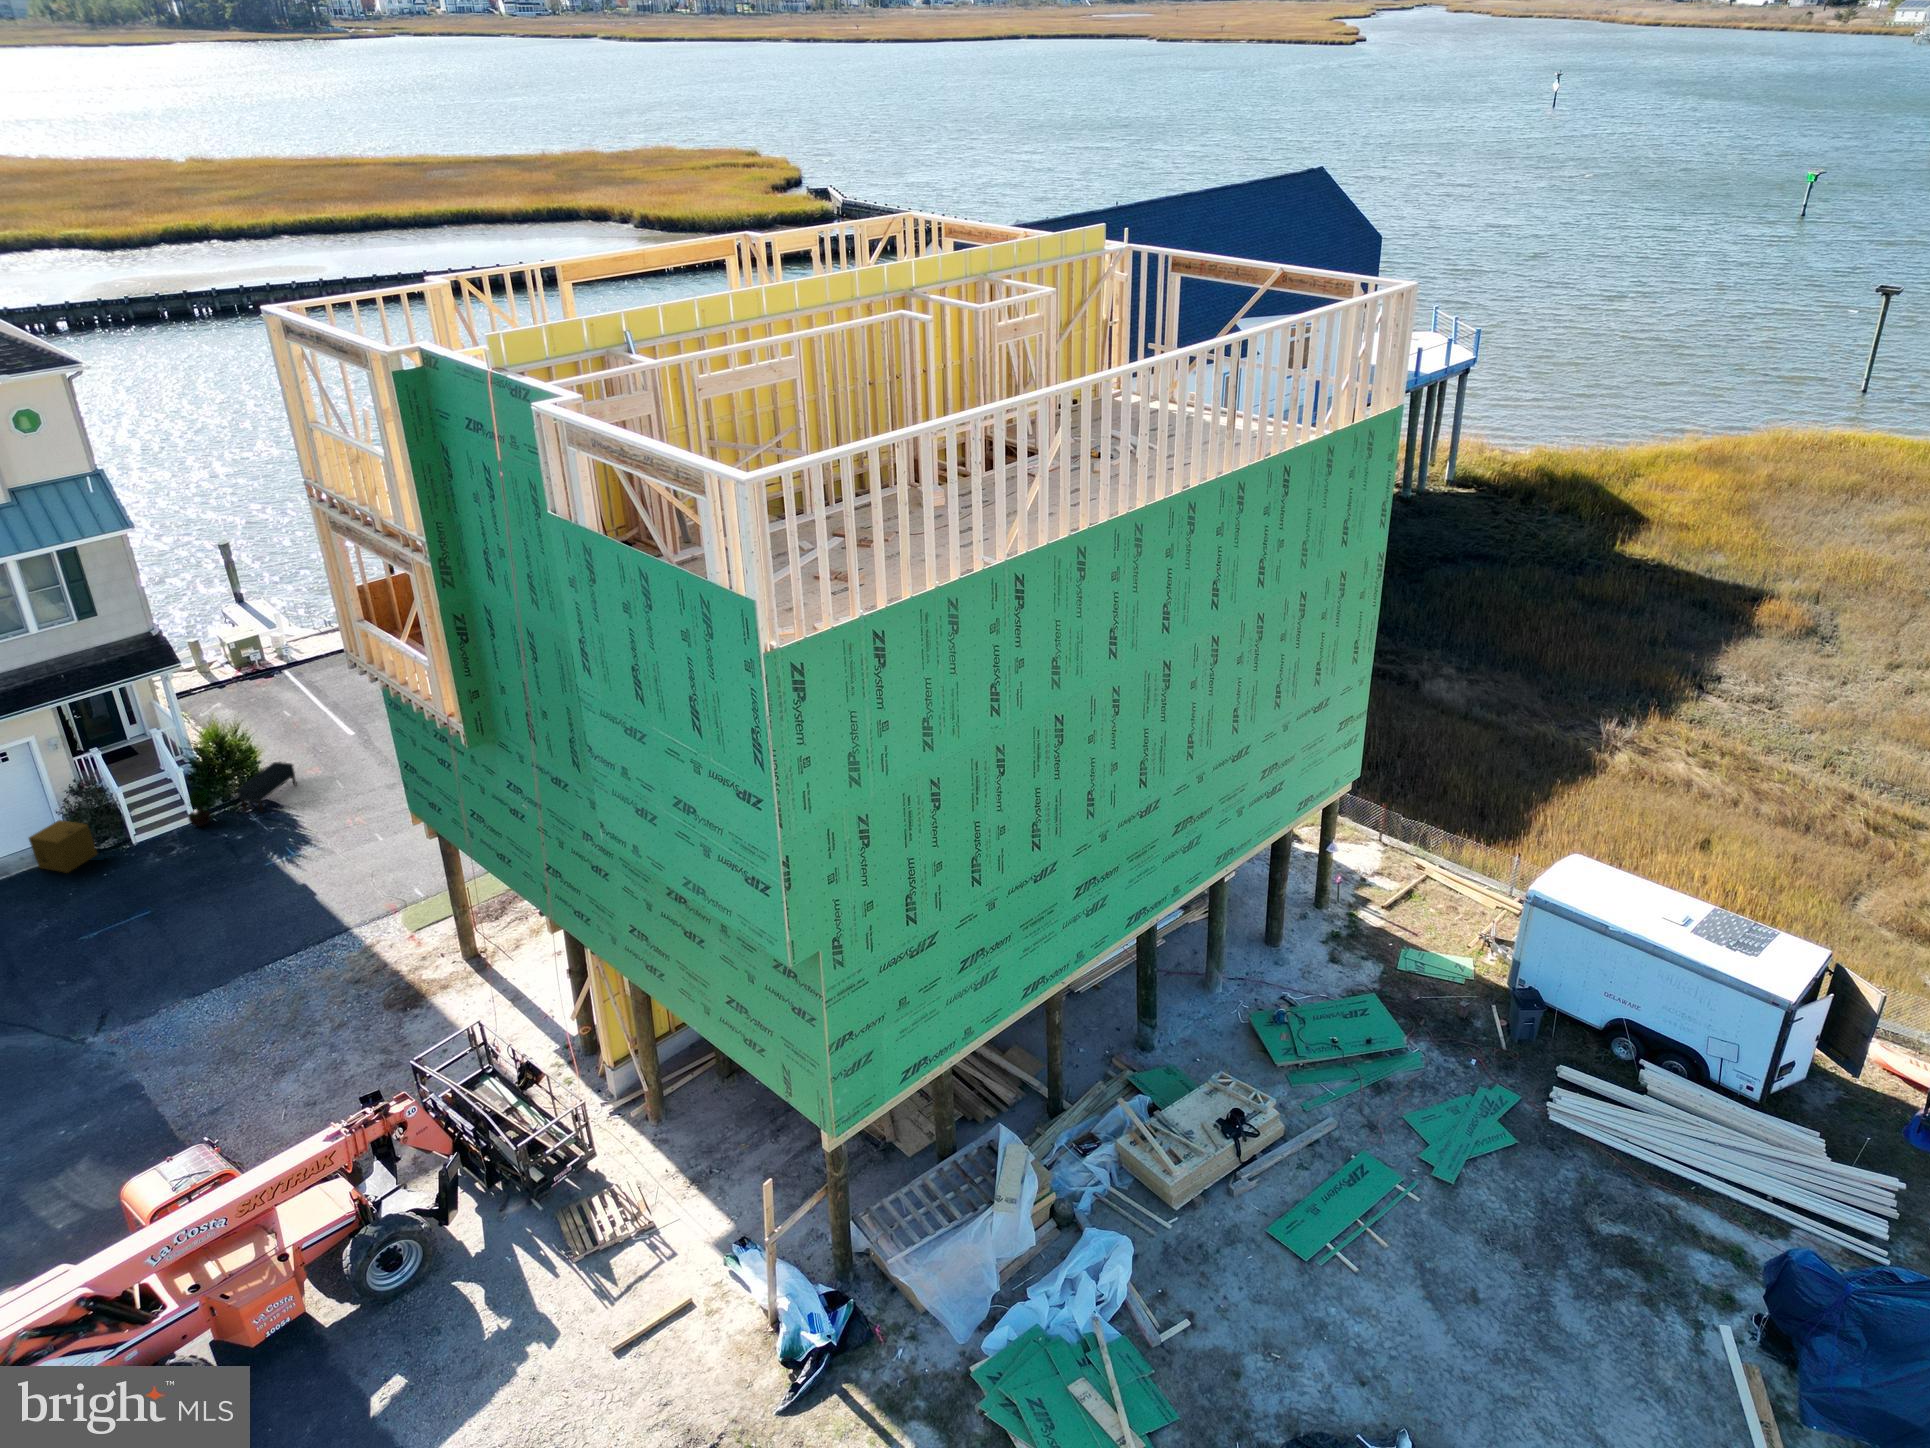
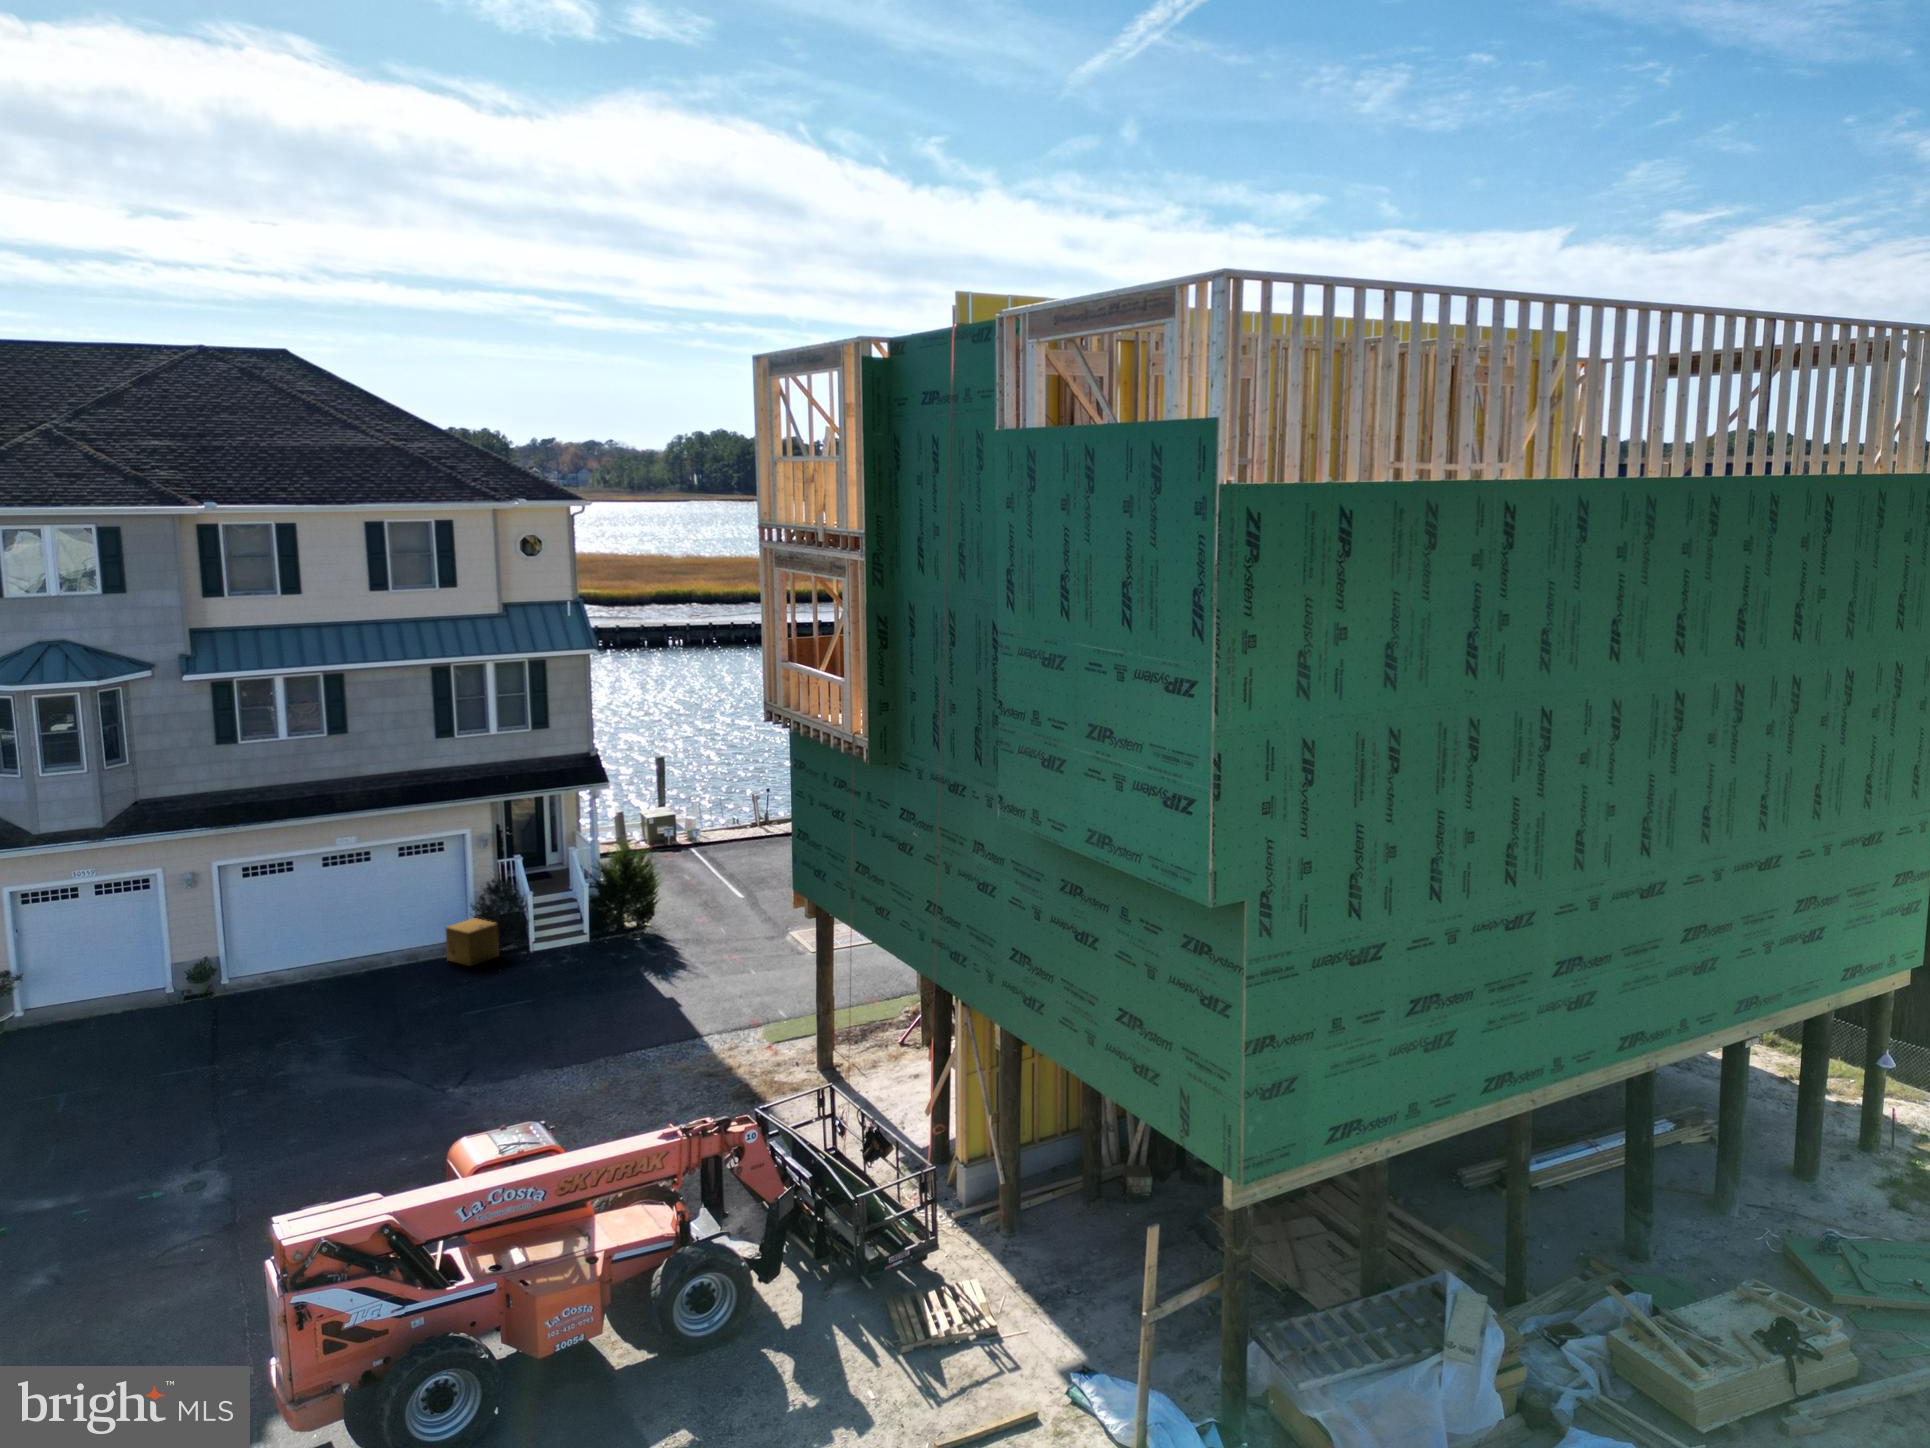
bench: present [237,762,297,812] -> none [631,899,685,941]
potted tree: present [188,790,211,826] -> none [583,904,608,945]

